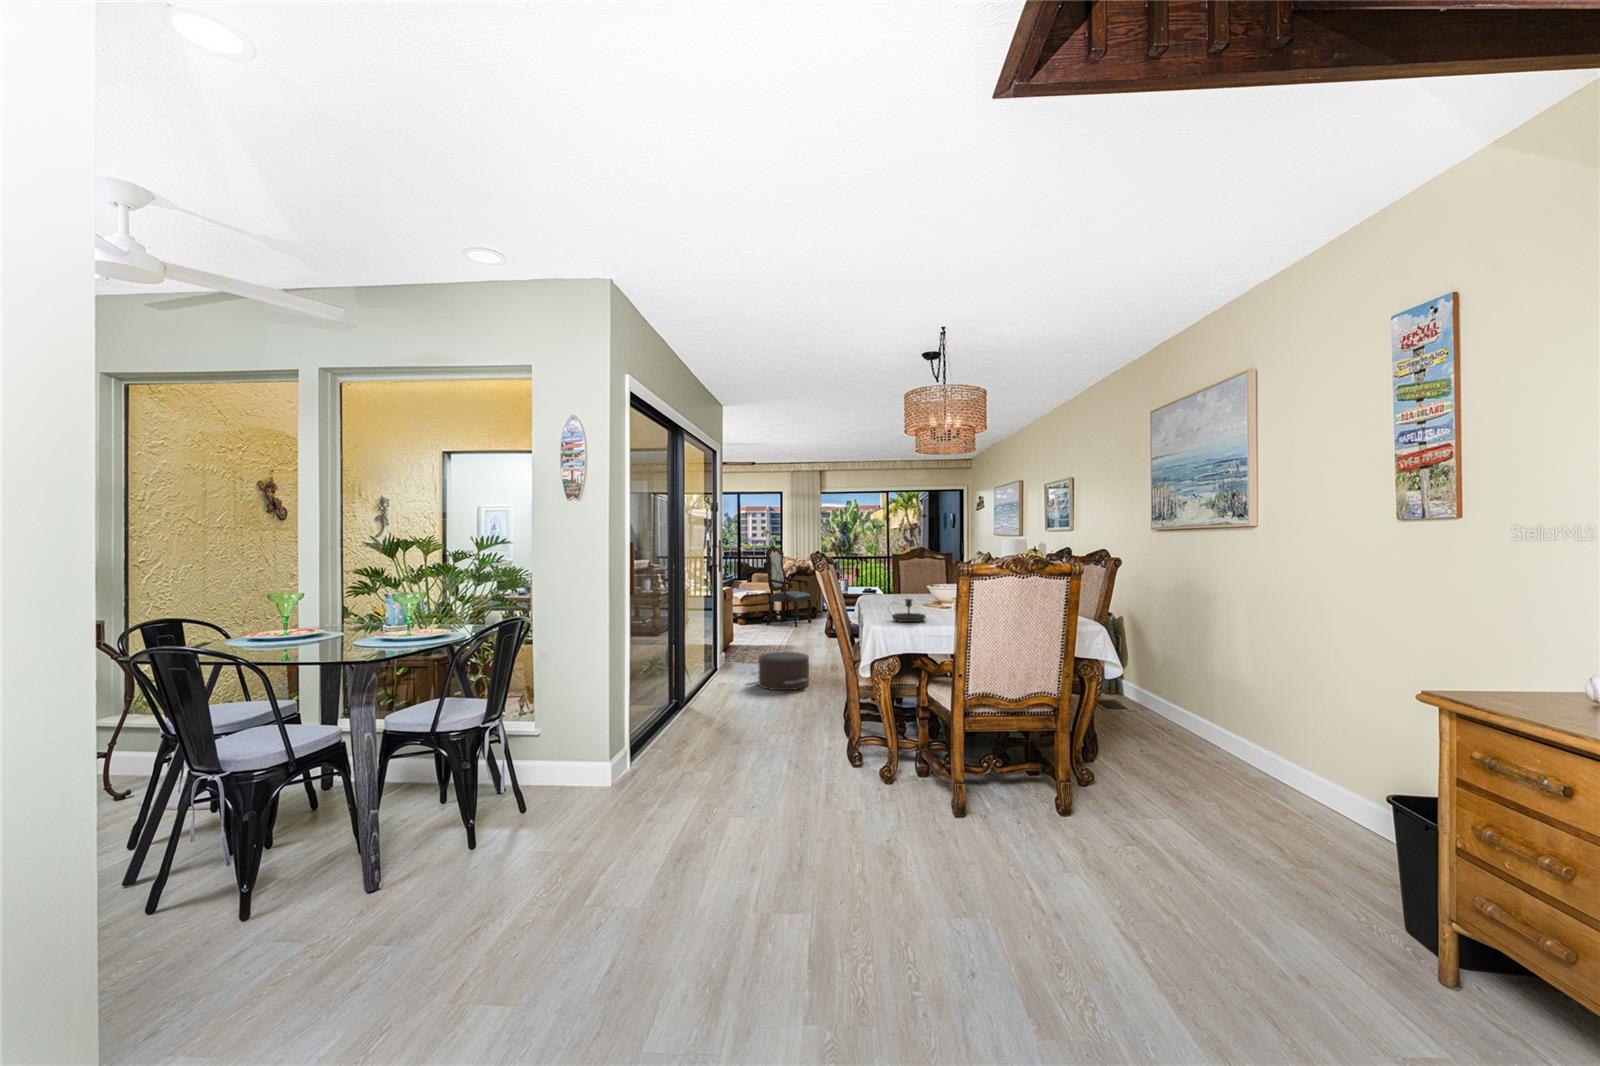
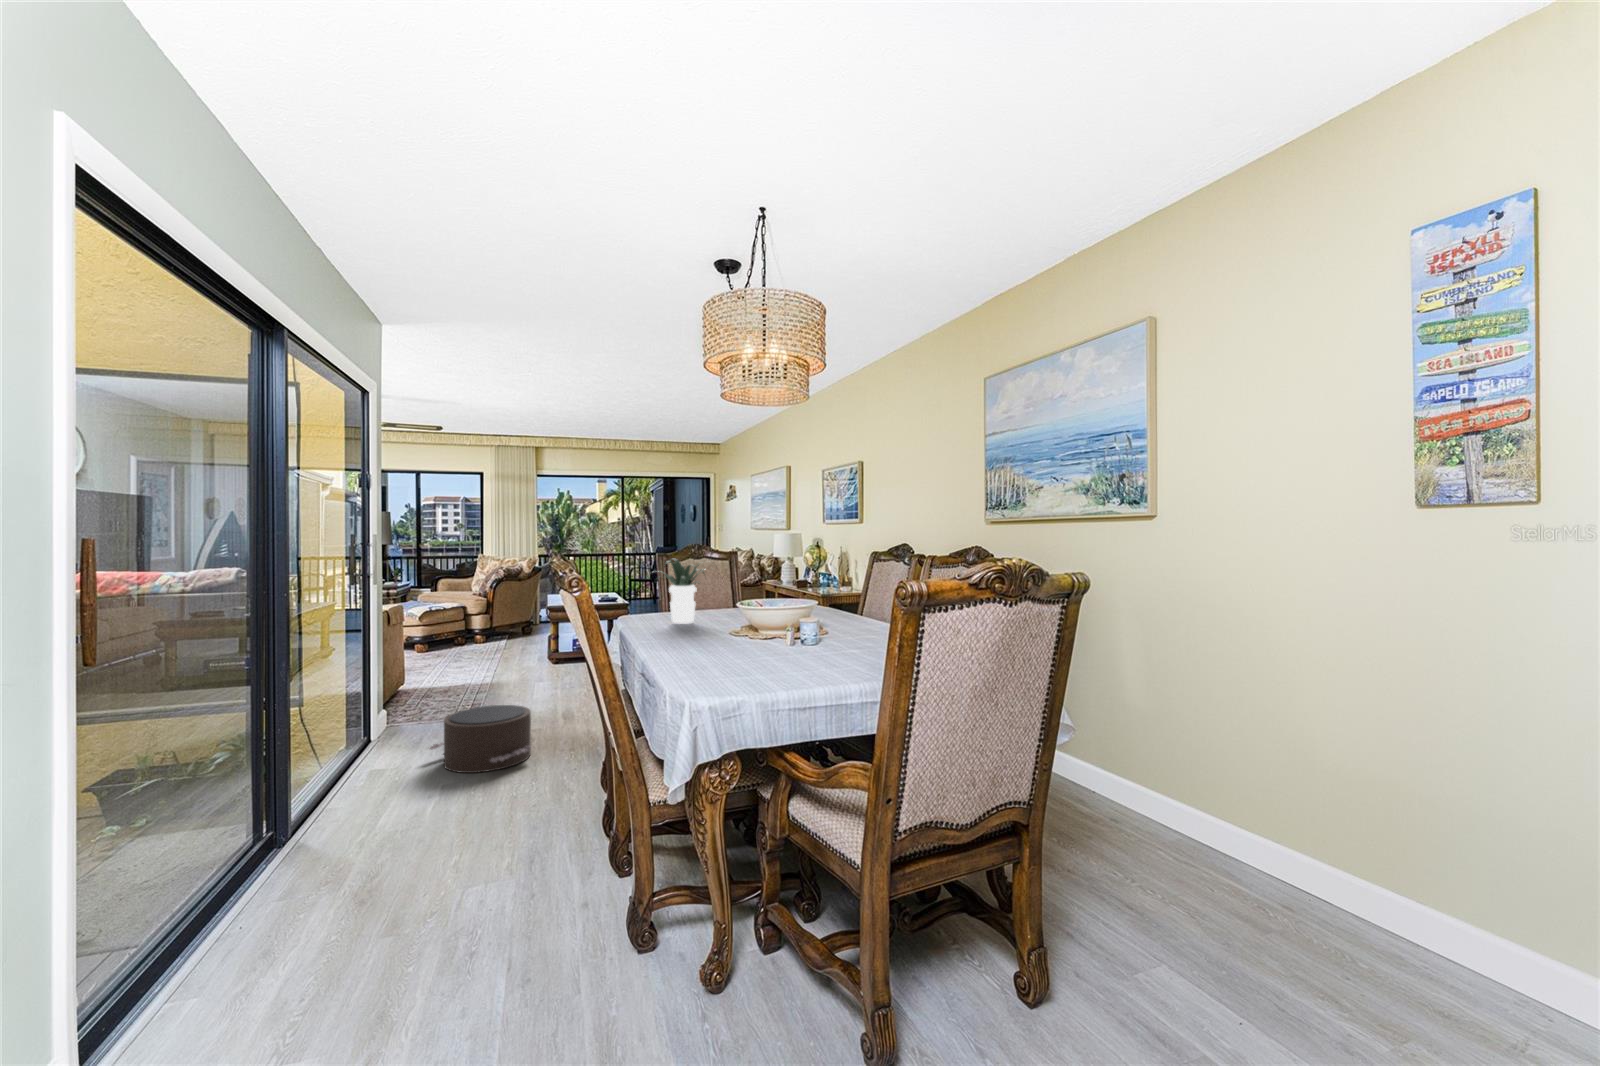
armchair: present [766,545,812,627] -> none [458,542,525,650]
potted plant: none [873,557,925,599] -> present [664,559,705,623]
candlestick: present [892,599,926,622] -> none [700,636,770,680]

